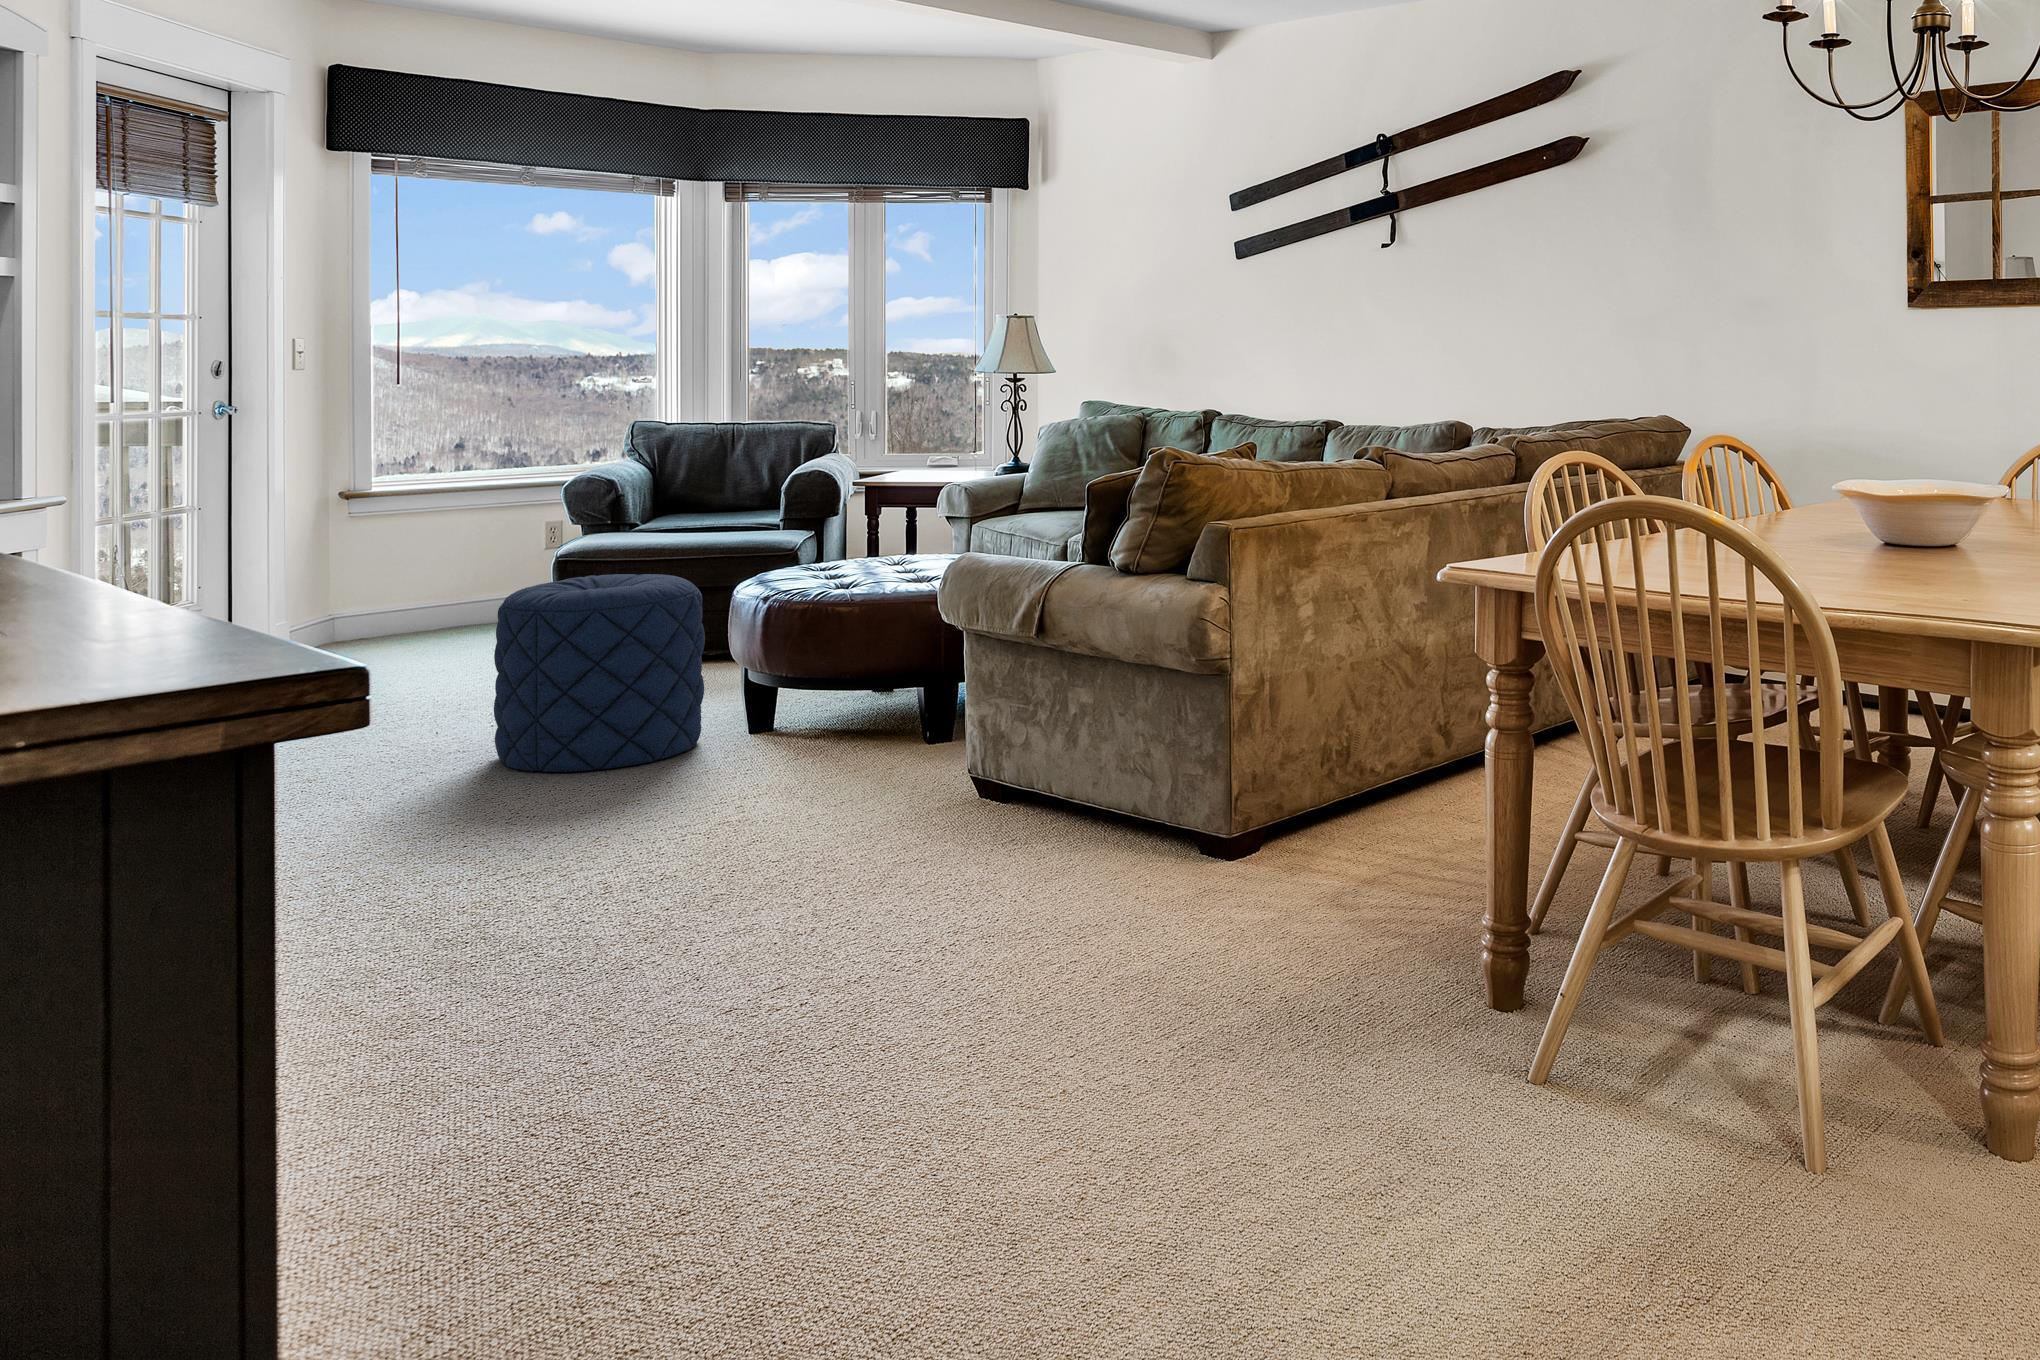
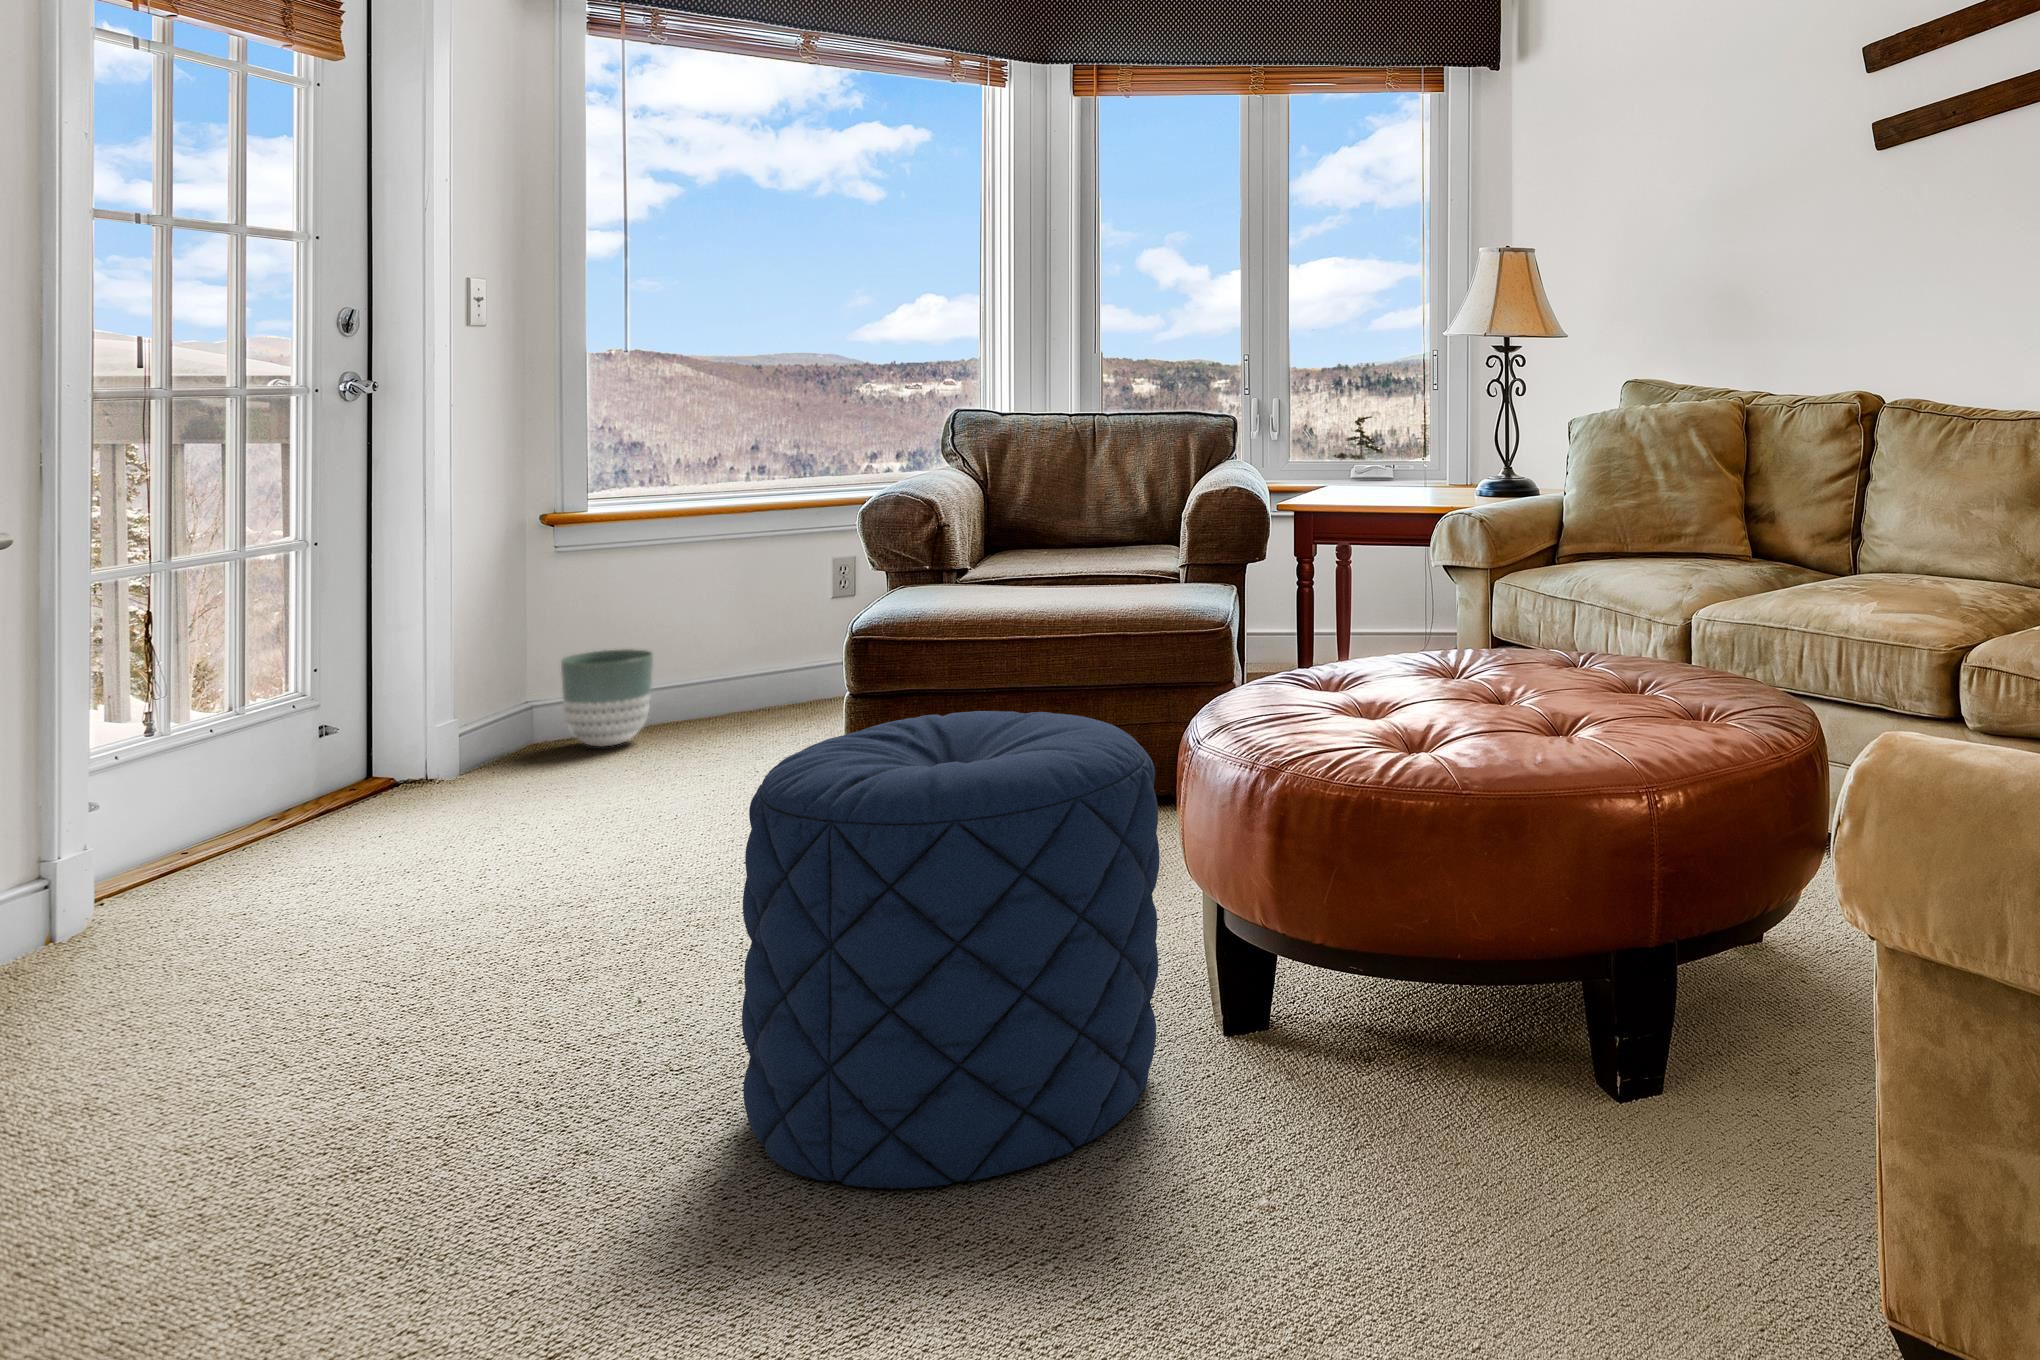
planter: none [356,579,420,641] -> present [561,649,653,747]

